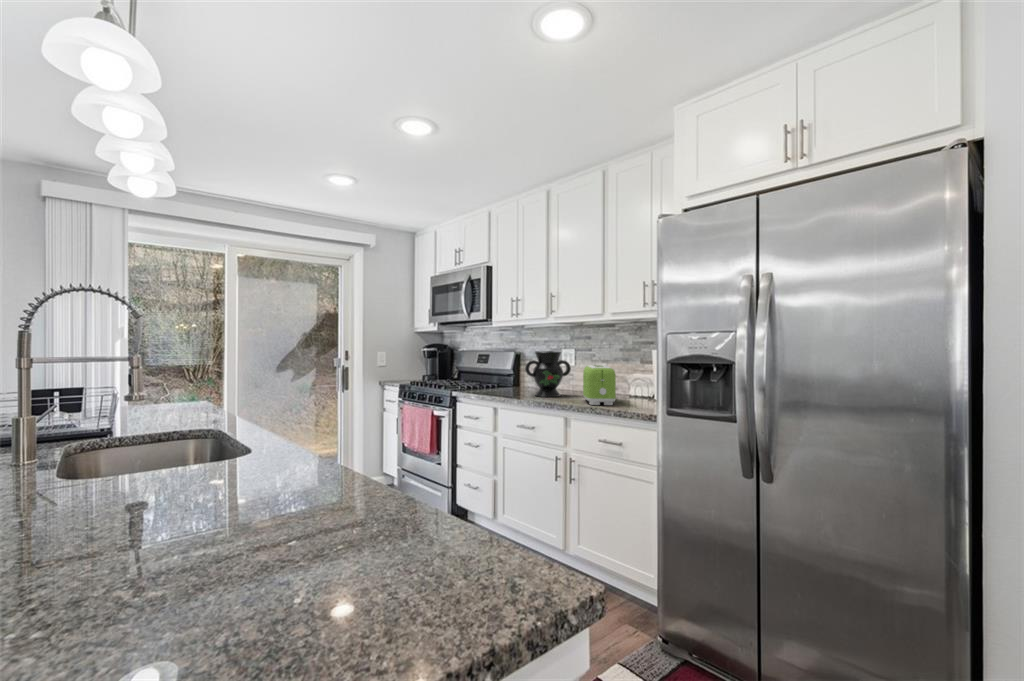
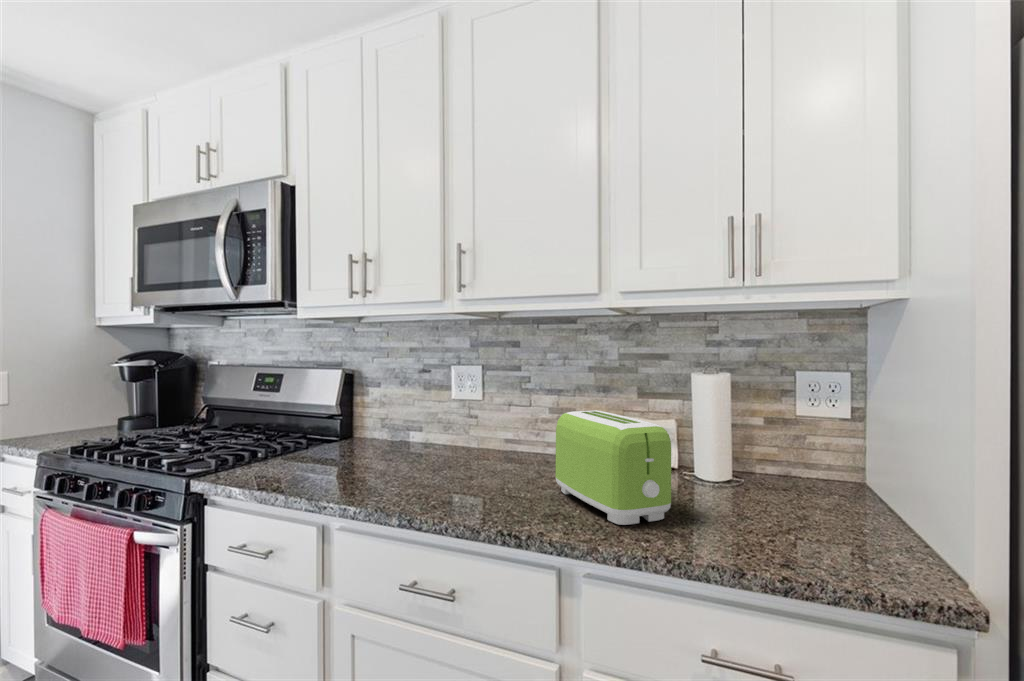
decorative vase: present [525,351,571,397] -> none [404,376,503,489]

